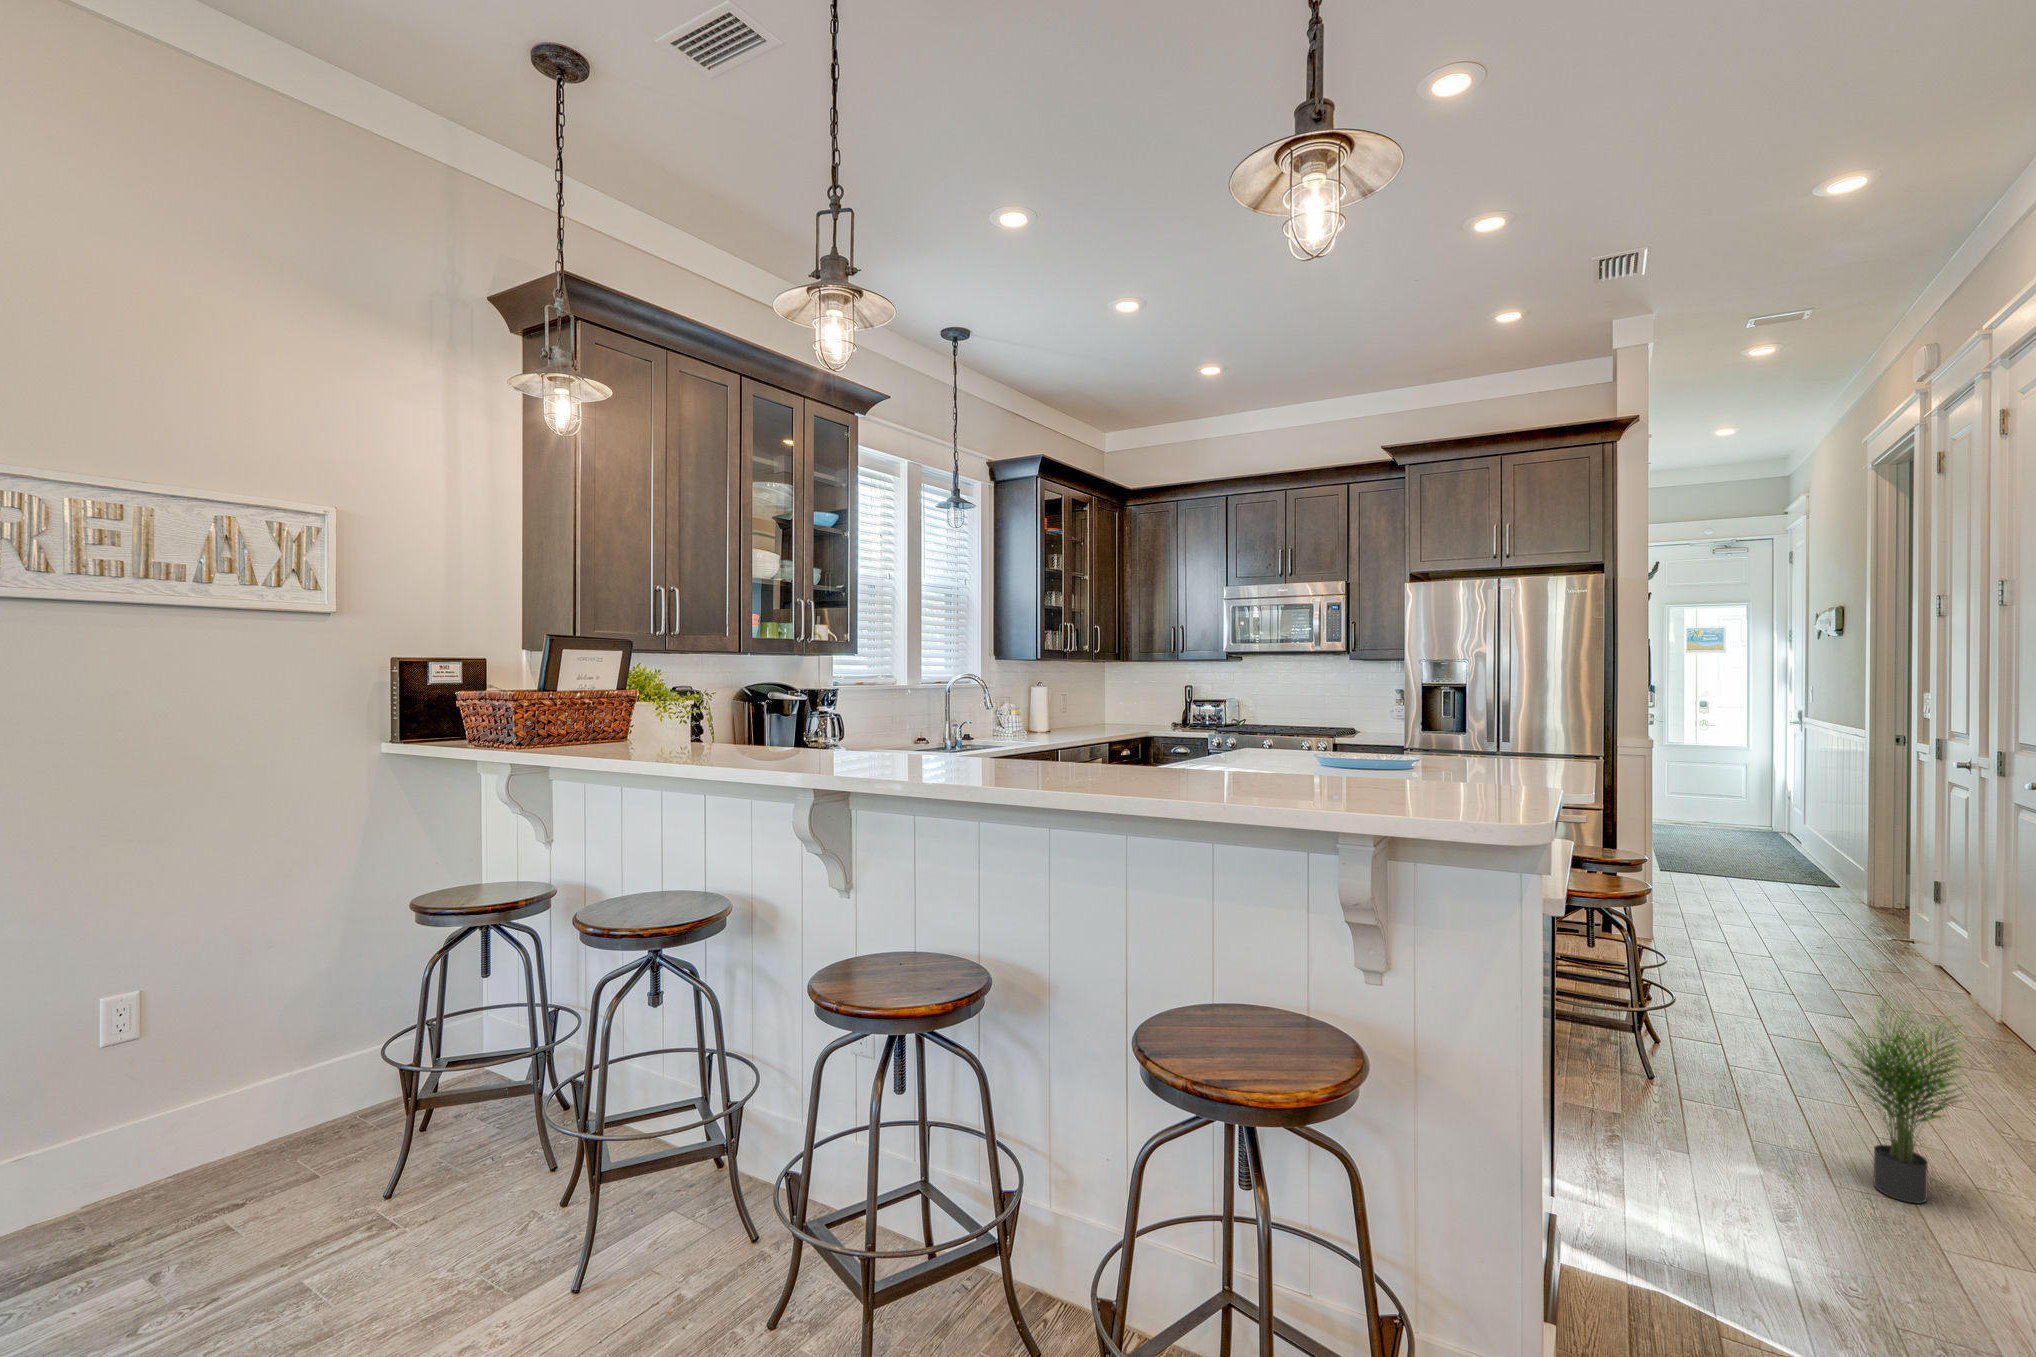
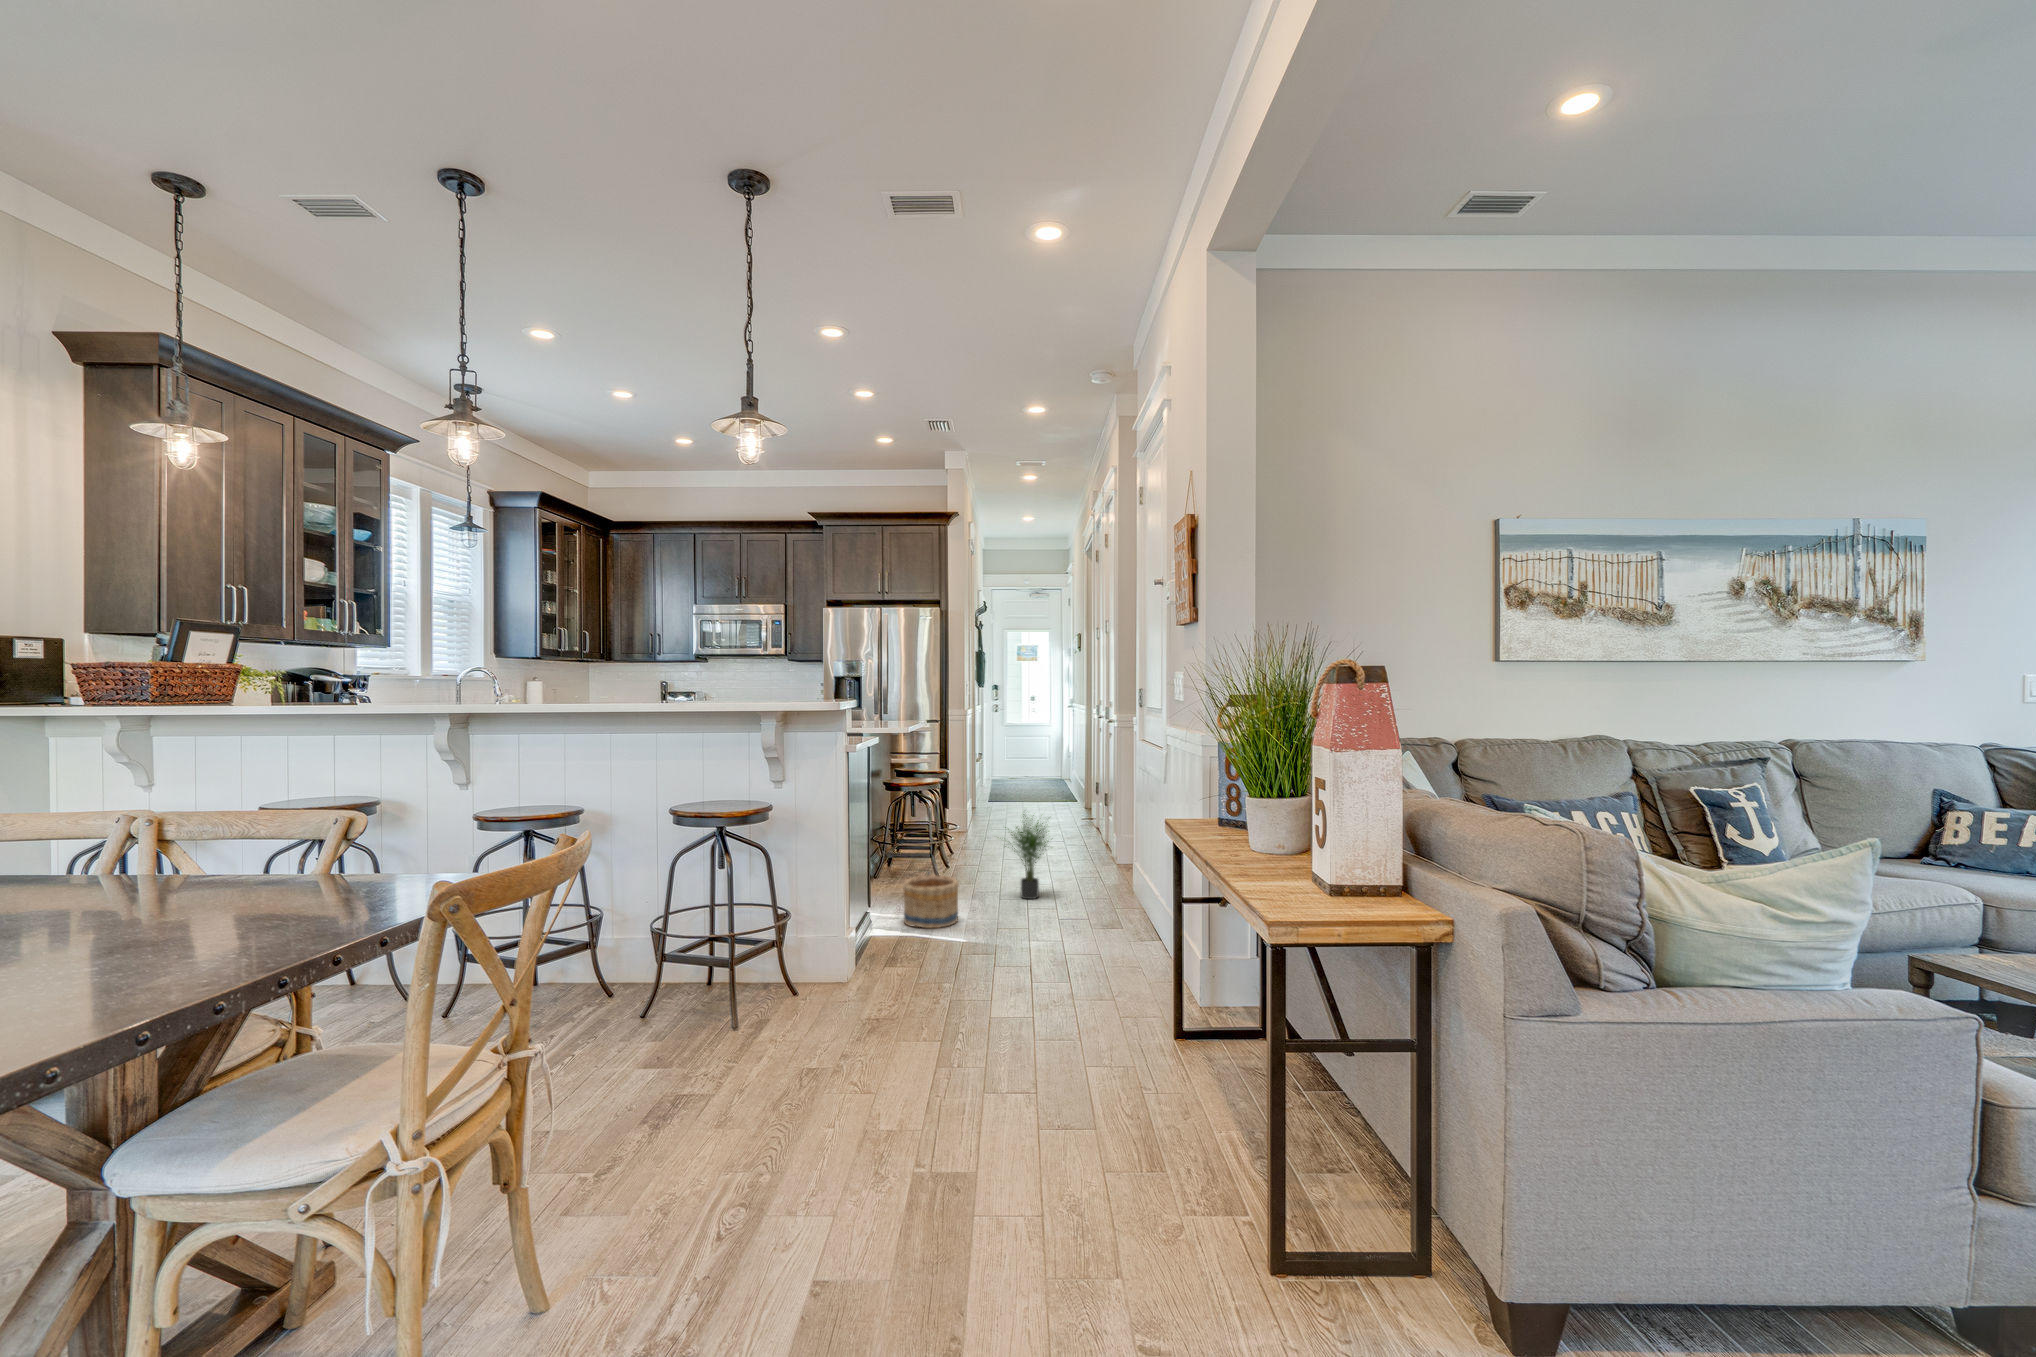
basket: none [1603,1117,1746,1259] -> present [903,875,959,928]

